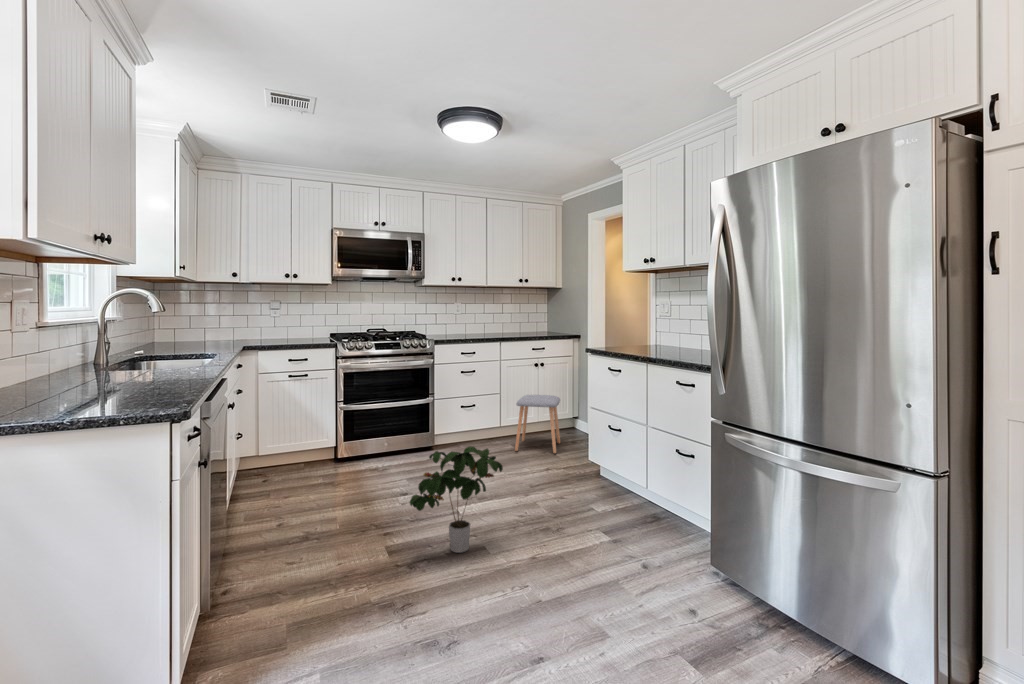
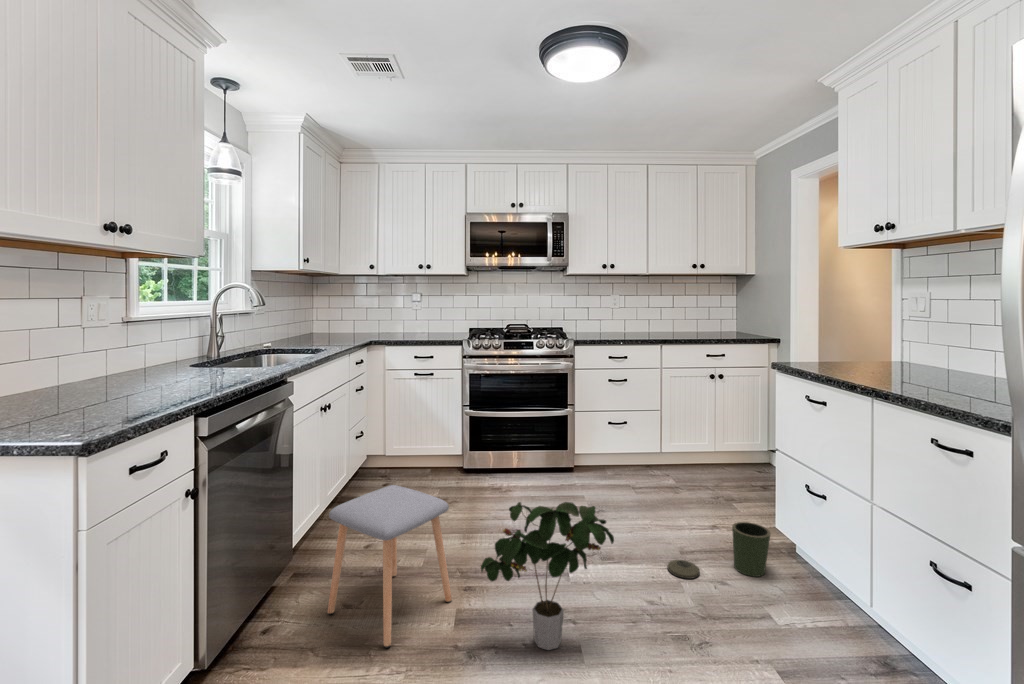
stool: present [515,395,560,454] -> present [328,485,452,648]
trash can: none [526,458,589,500] -> present [668,522,770,579]

